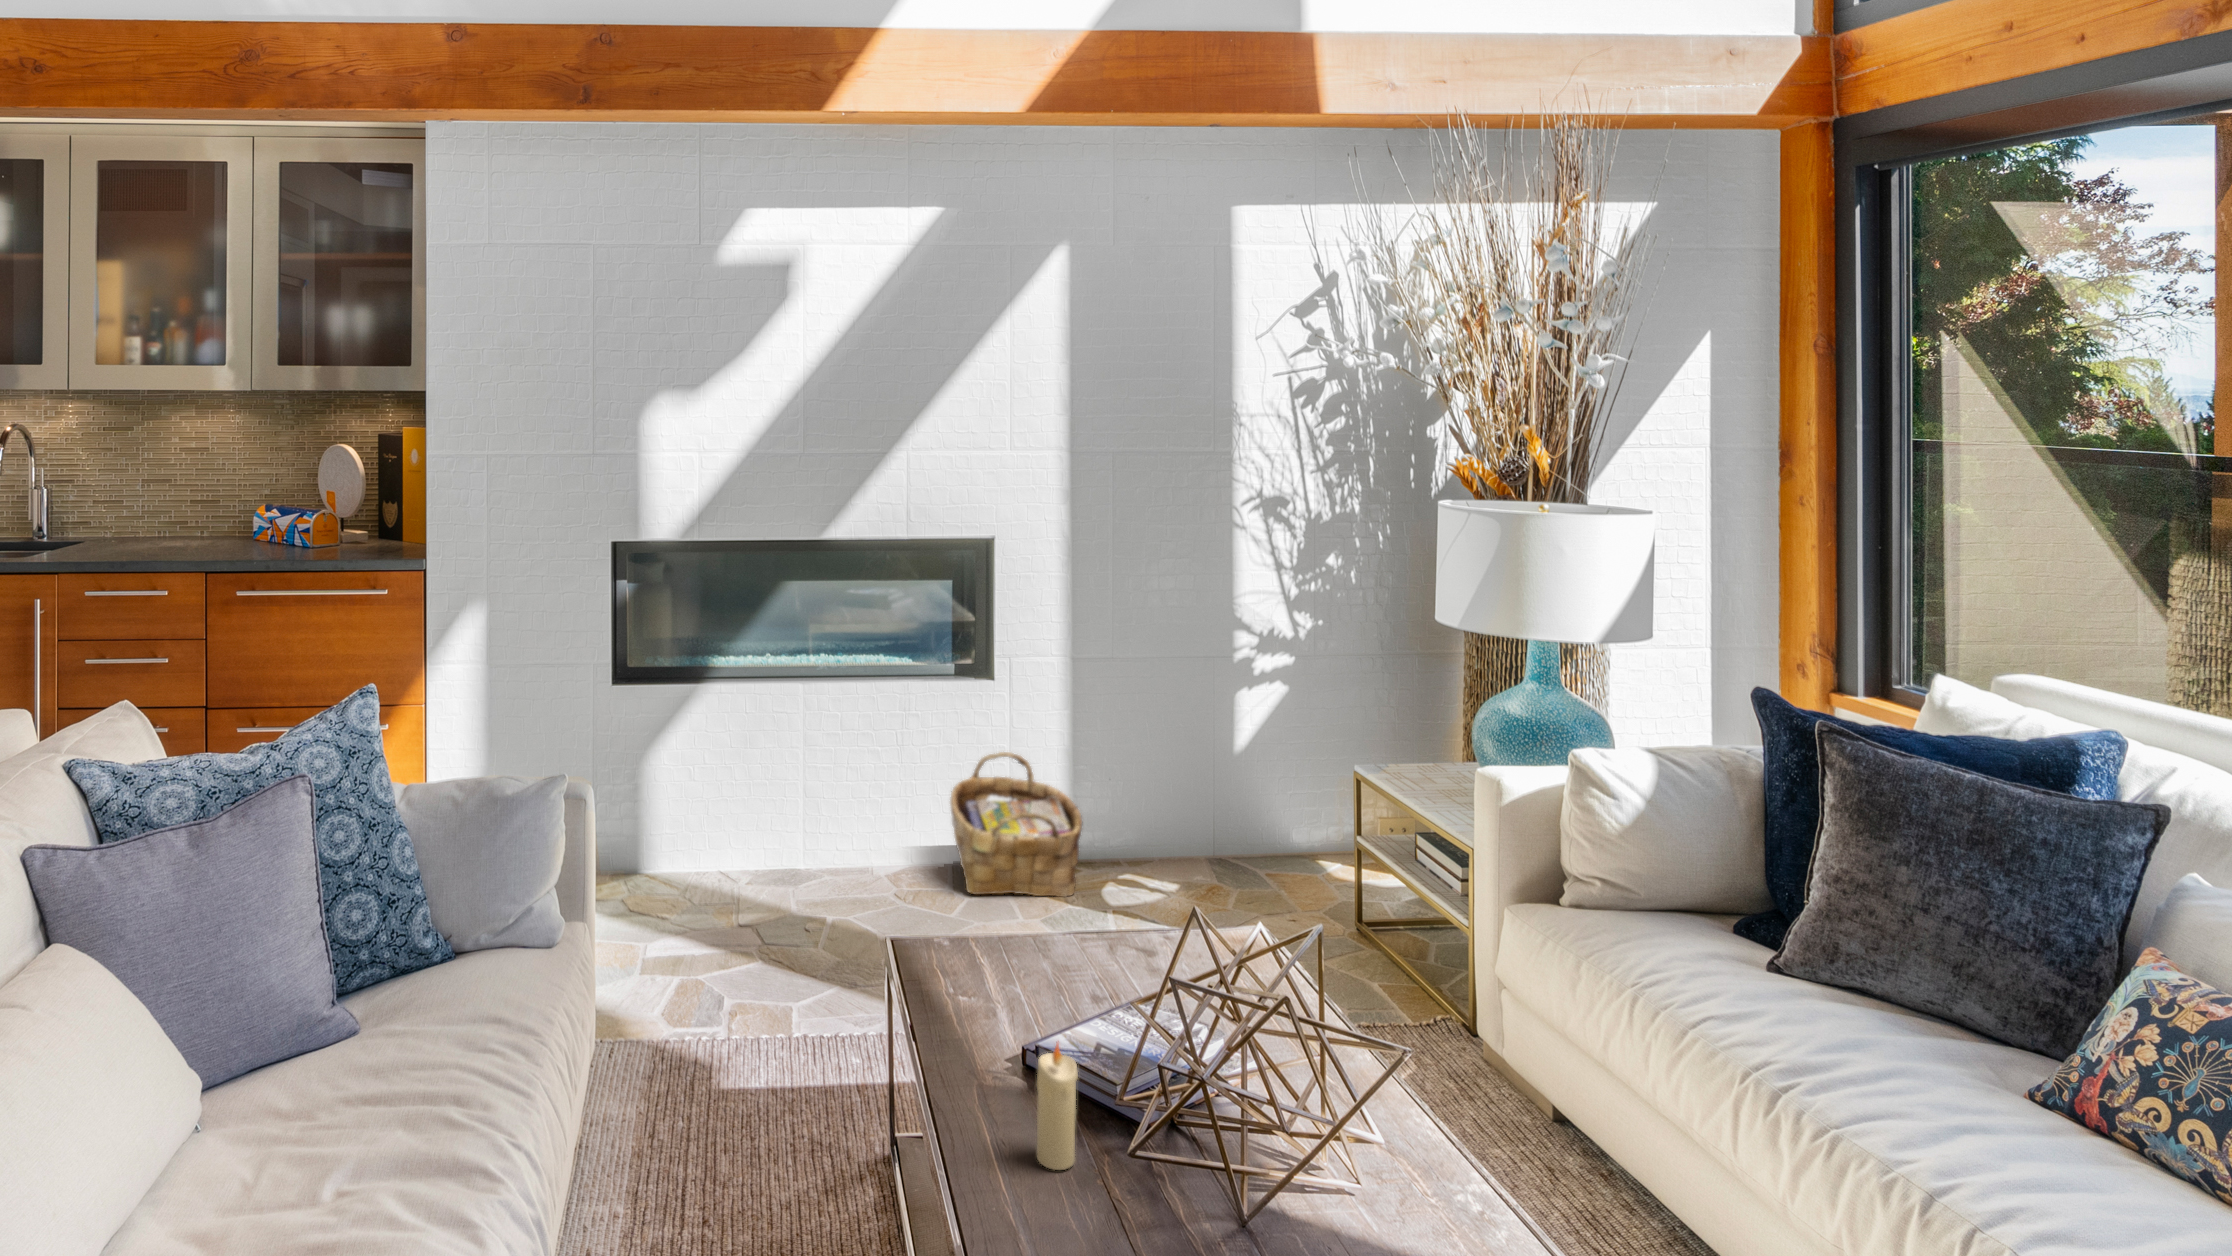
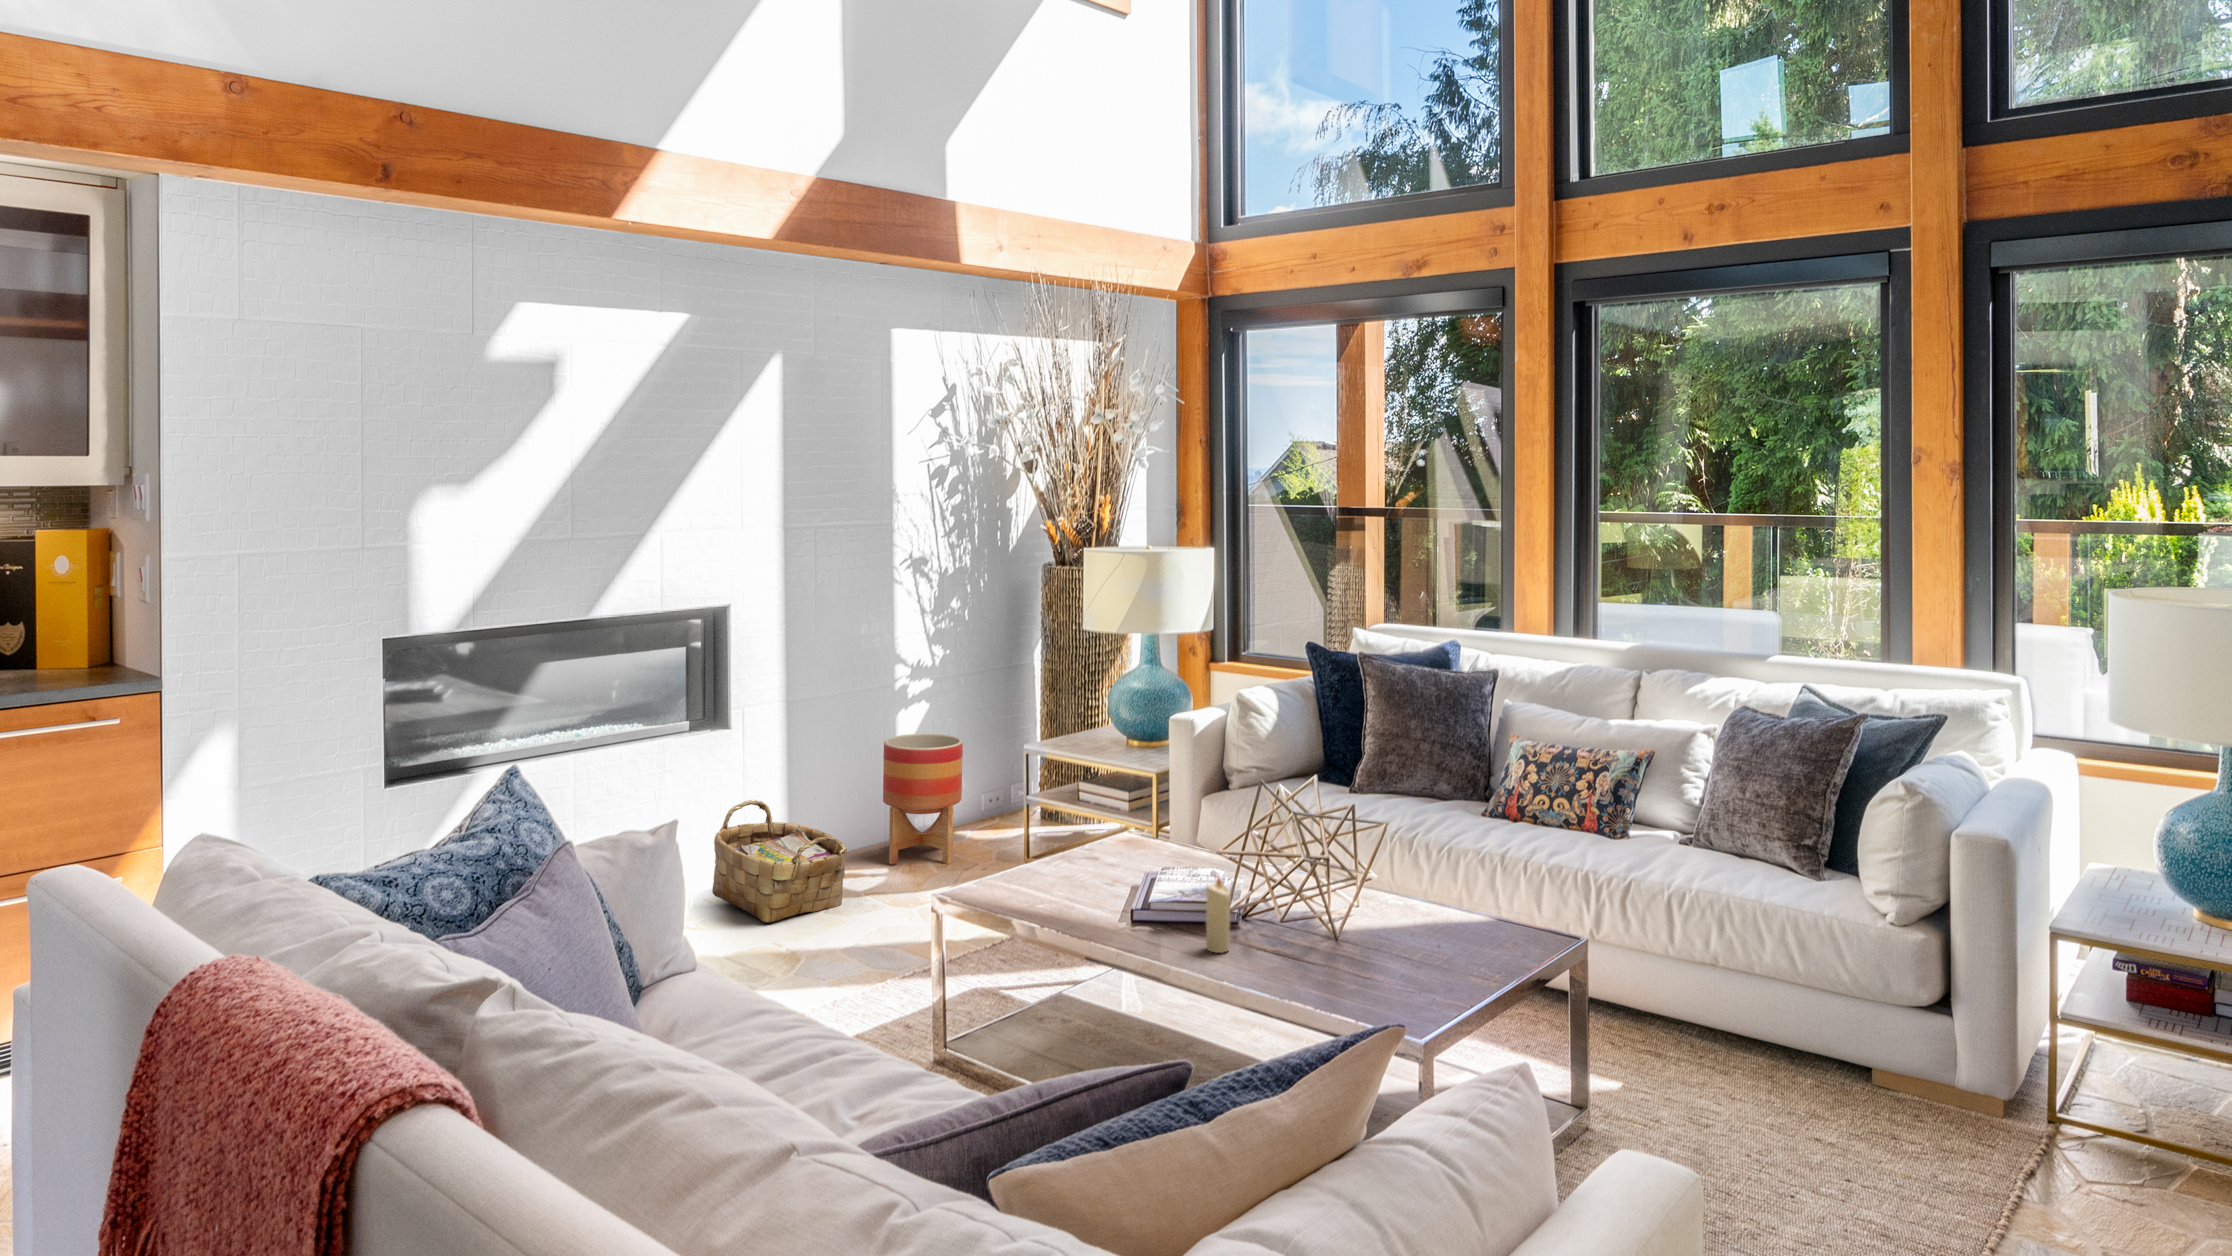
planter: none [1187,710,1292,881] -> present [883,734,963,864]

